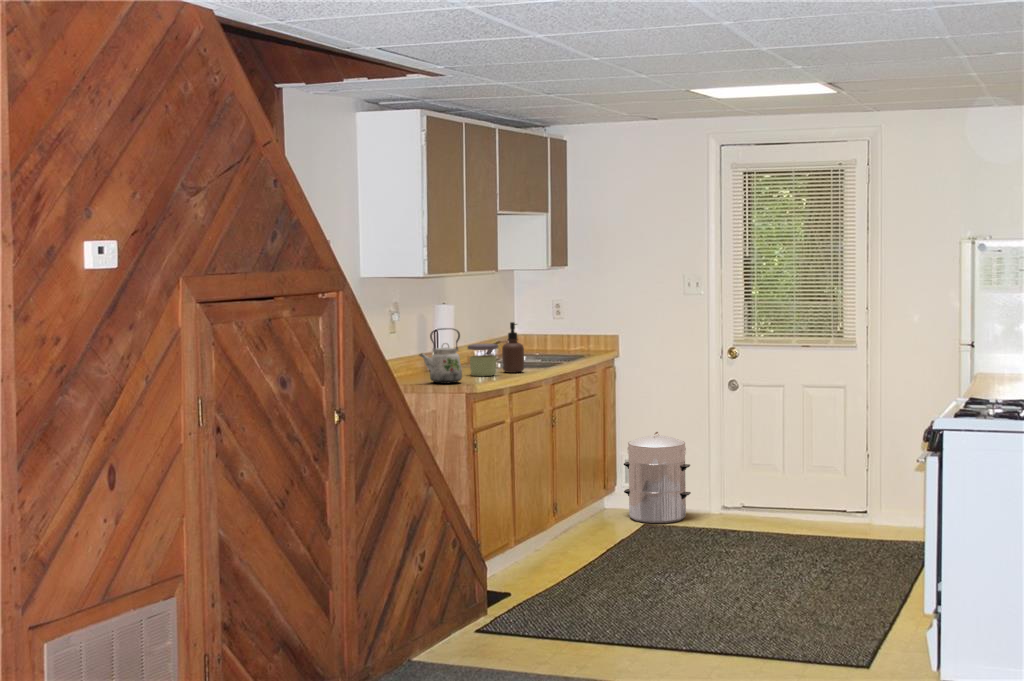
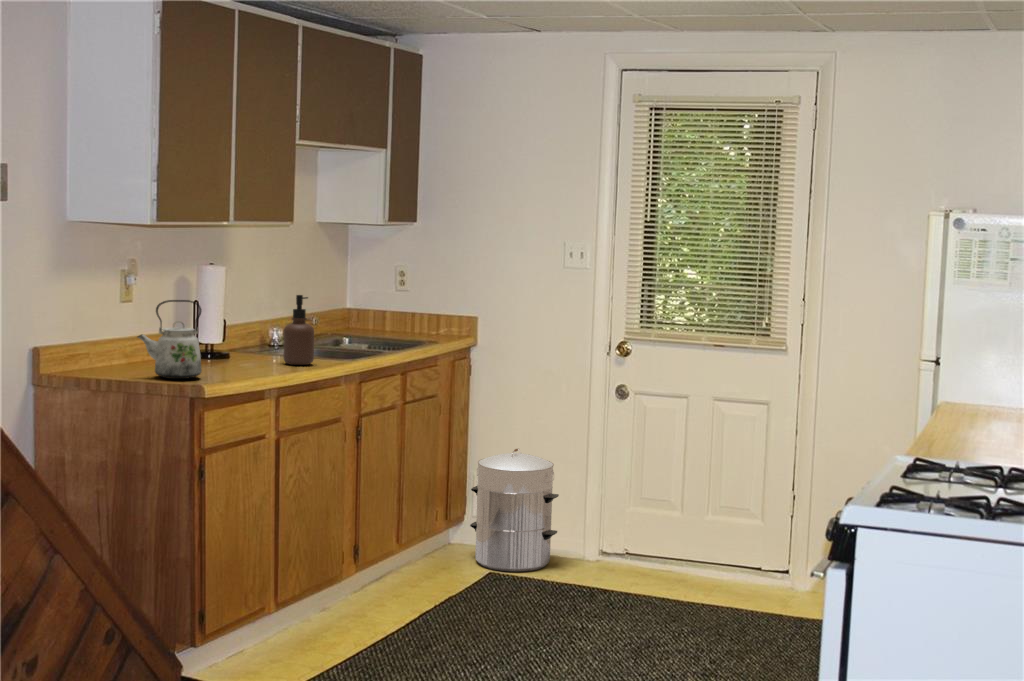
jar: present [468,344,498,376] -> none [228,323,272,369]

